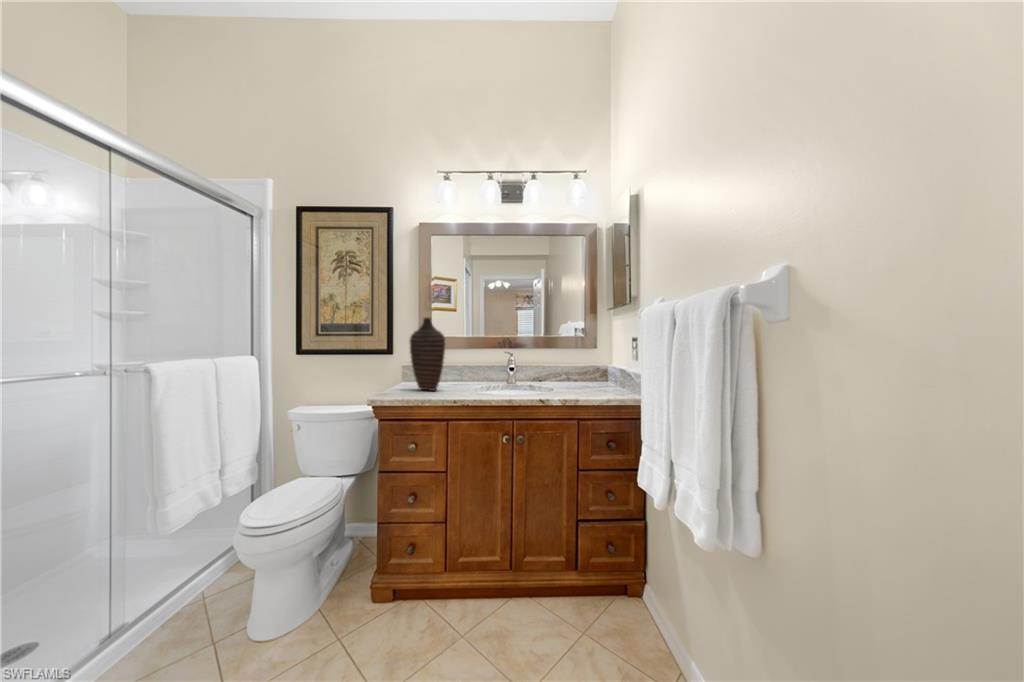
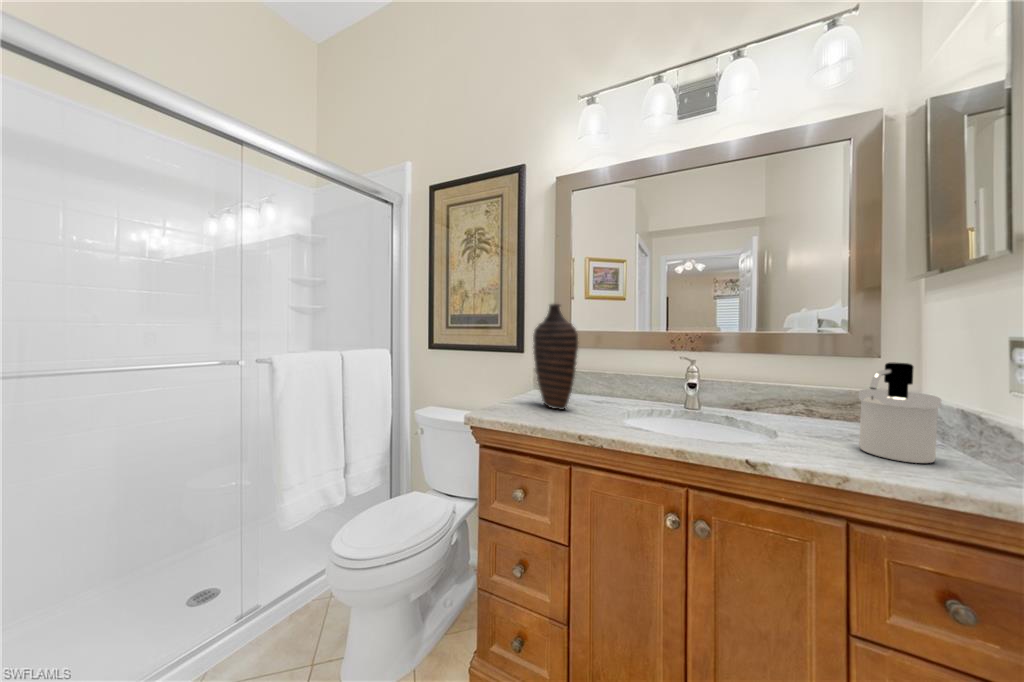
soap dispenser: none [586,350,613,395] -> present [859,362,941,463]

